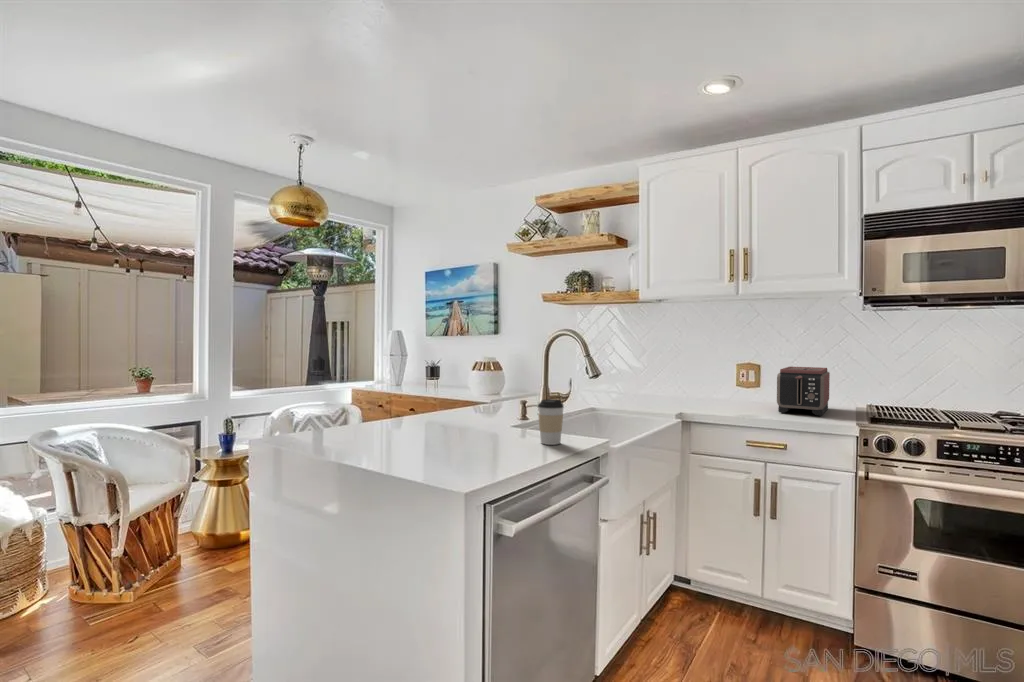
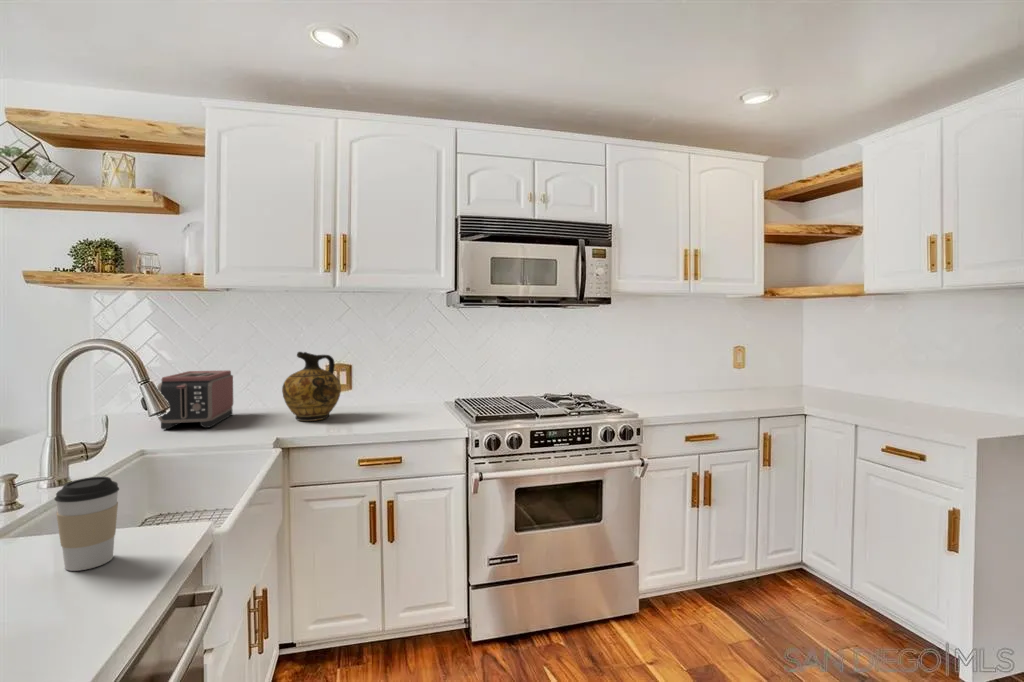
ceramic jug: none [689,347,738,405] -> present [282,352,341,421]
toaster: present [777,367,830,416] -> present [158,370,233,429]

